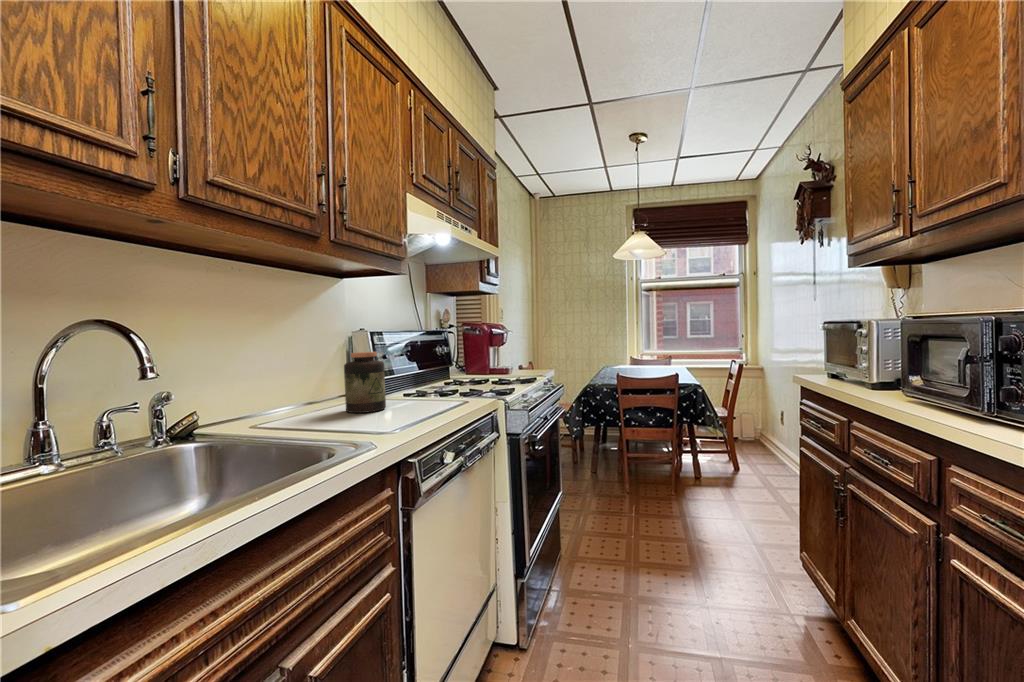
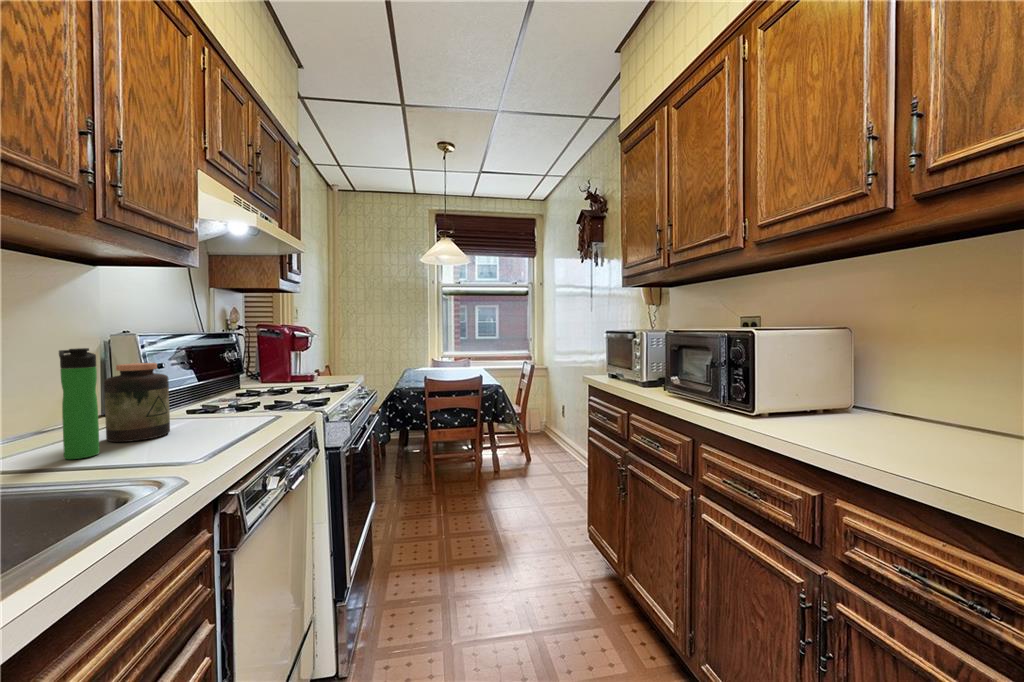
bottle: none [313,339,337,422] -> present [59,348,100,459]

